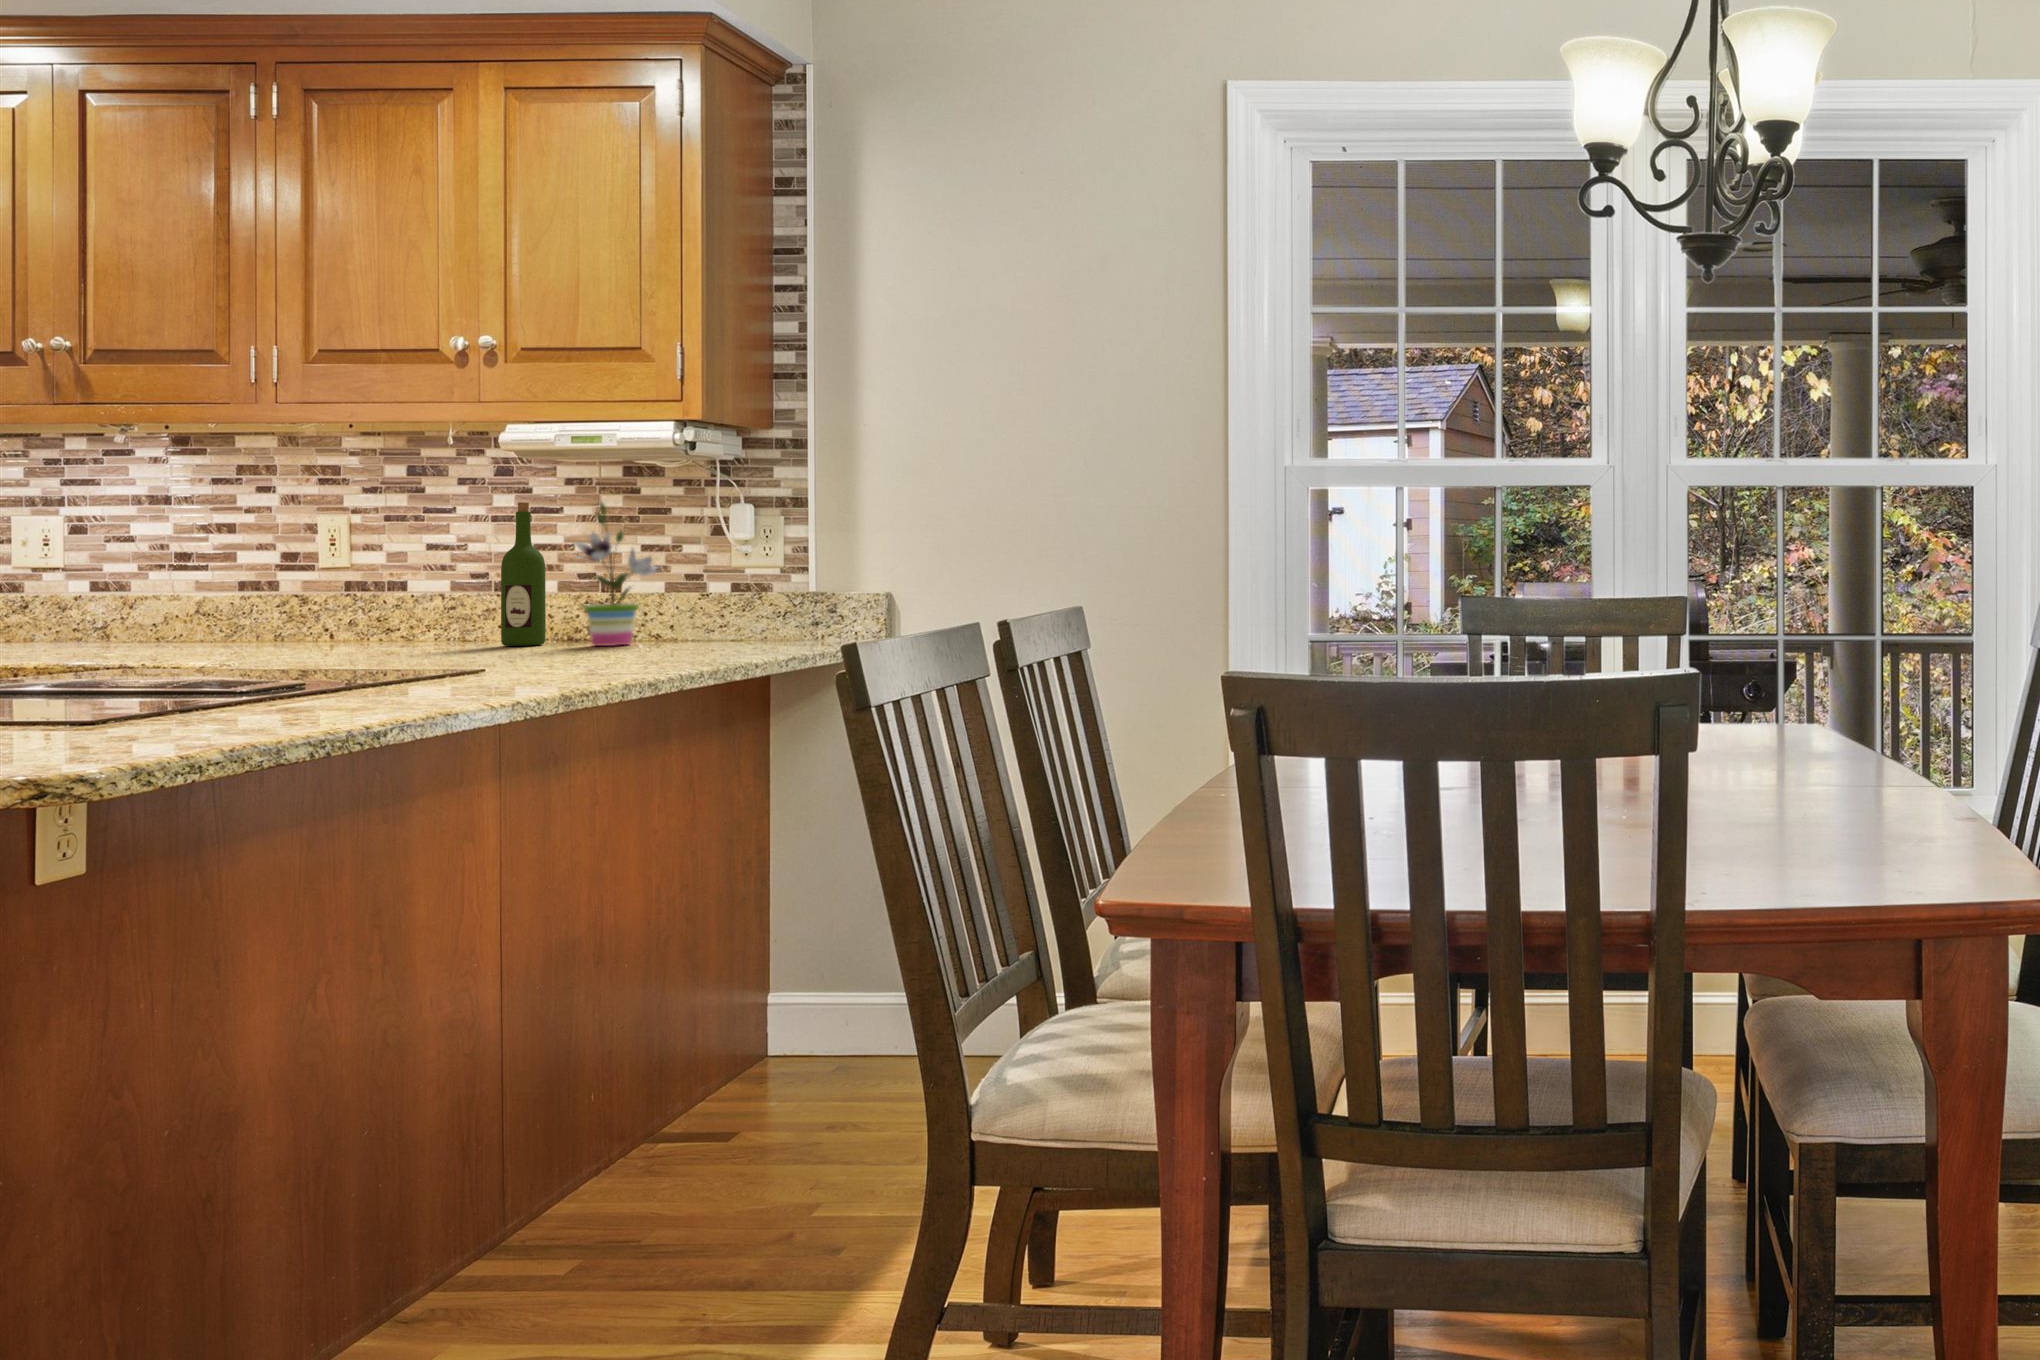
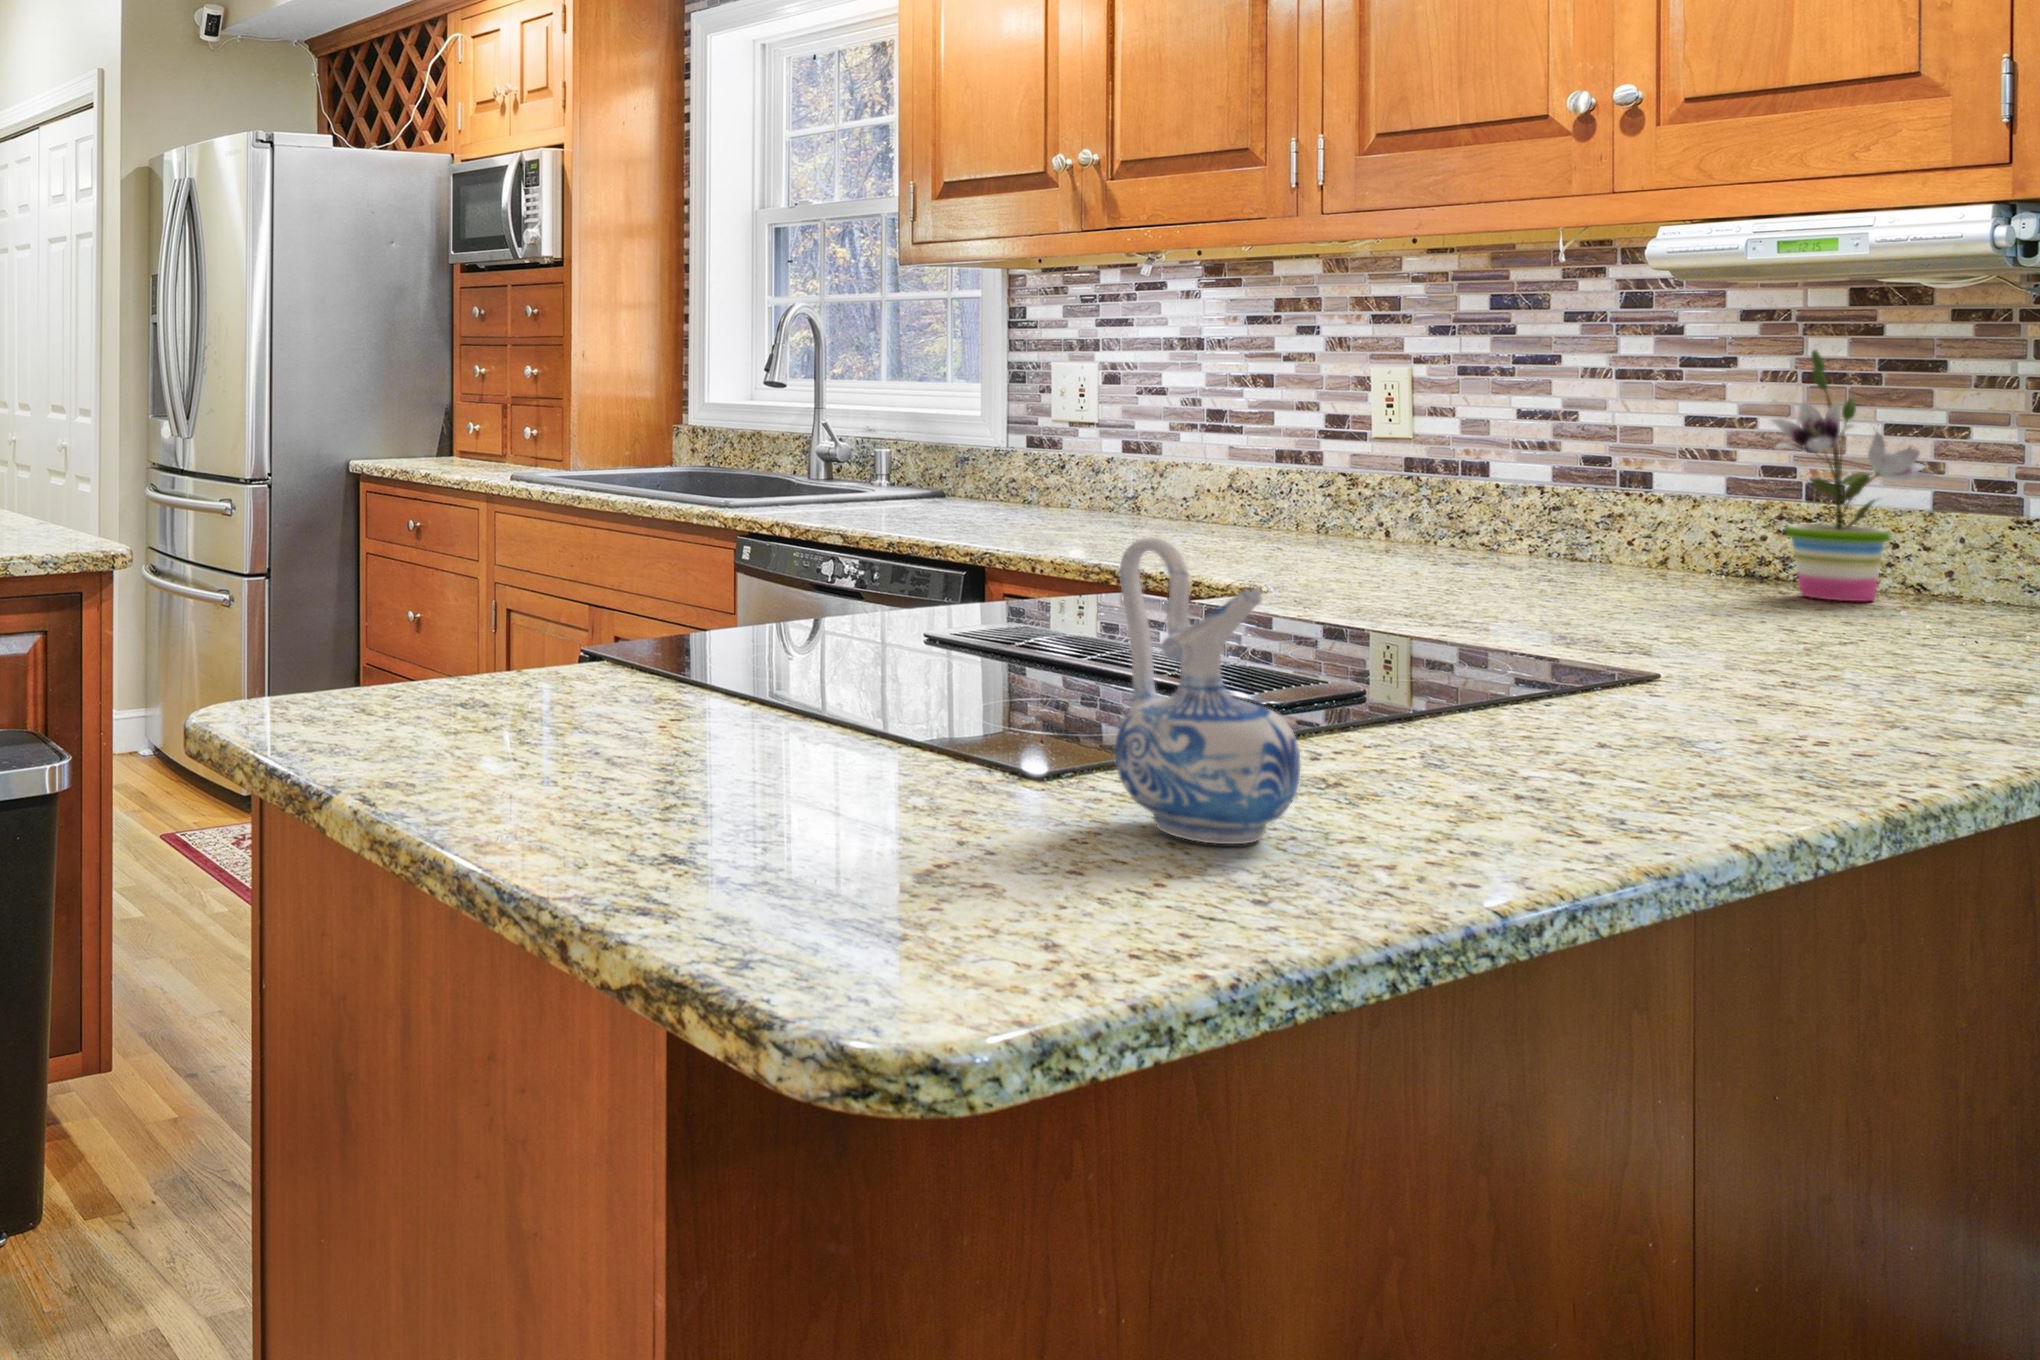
wine bottle: present [501,502,546,646] -> none [1637,350,1709,581]
ceramic pitcher: none [103,587,222,743] -> present [1115,538,1300,844]

